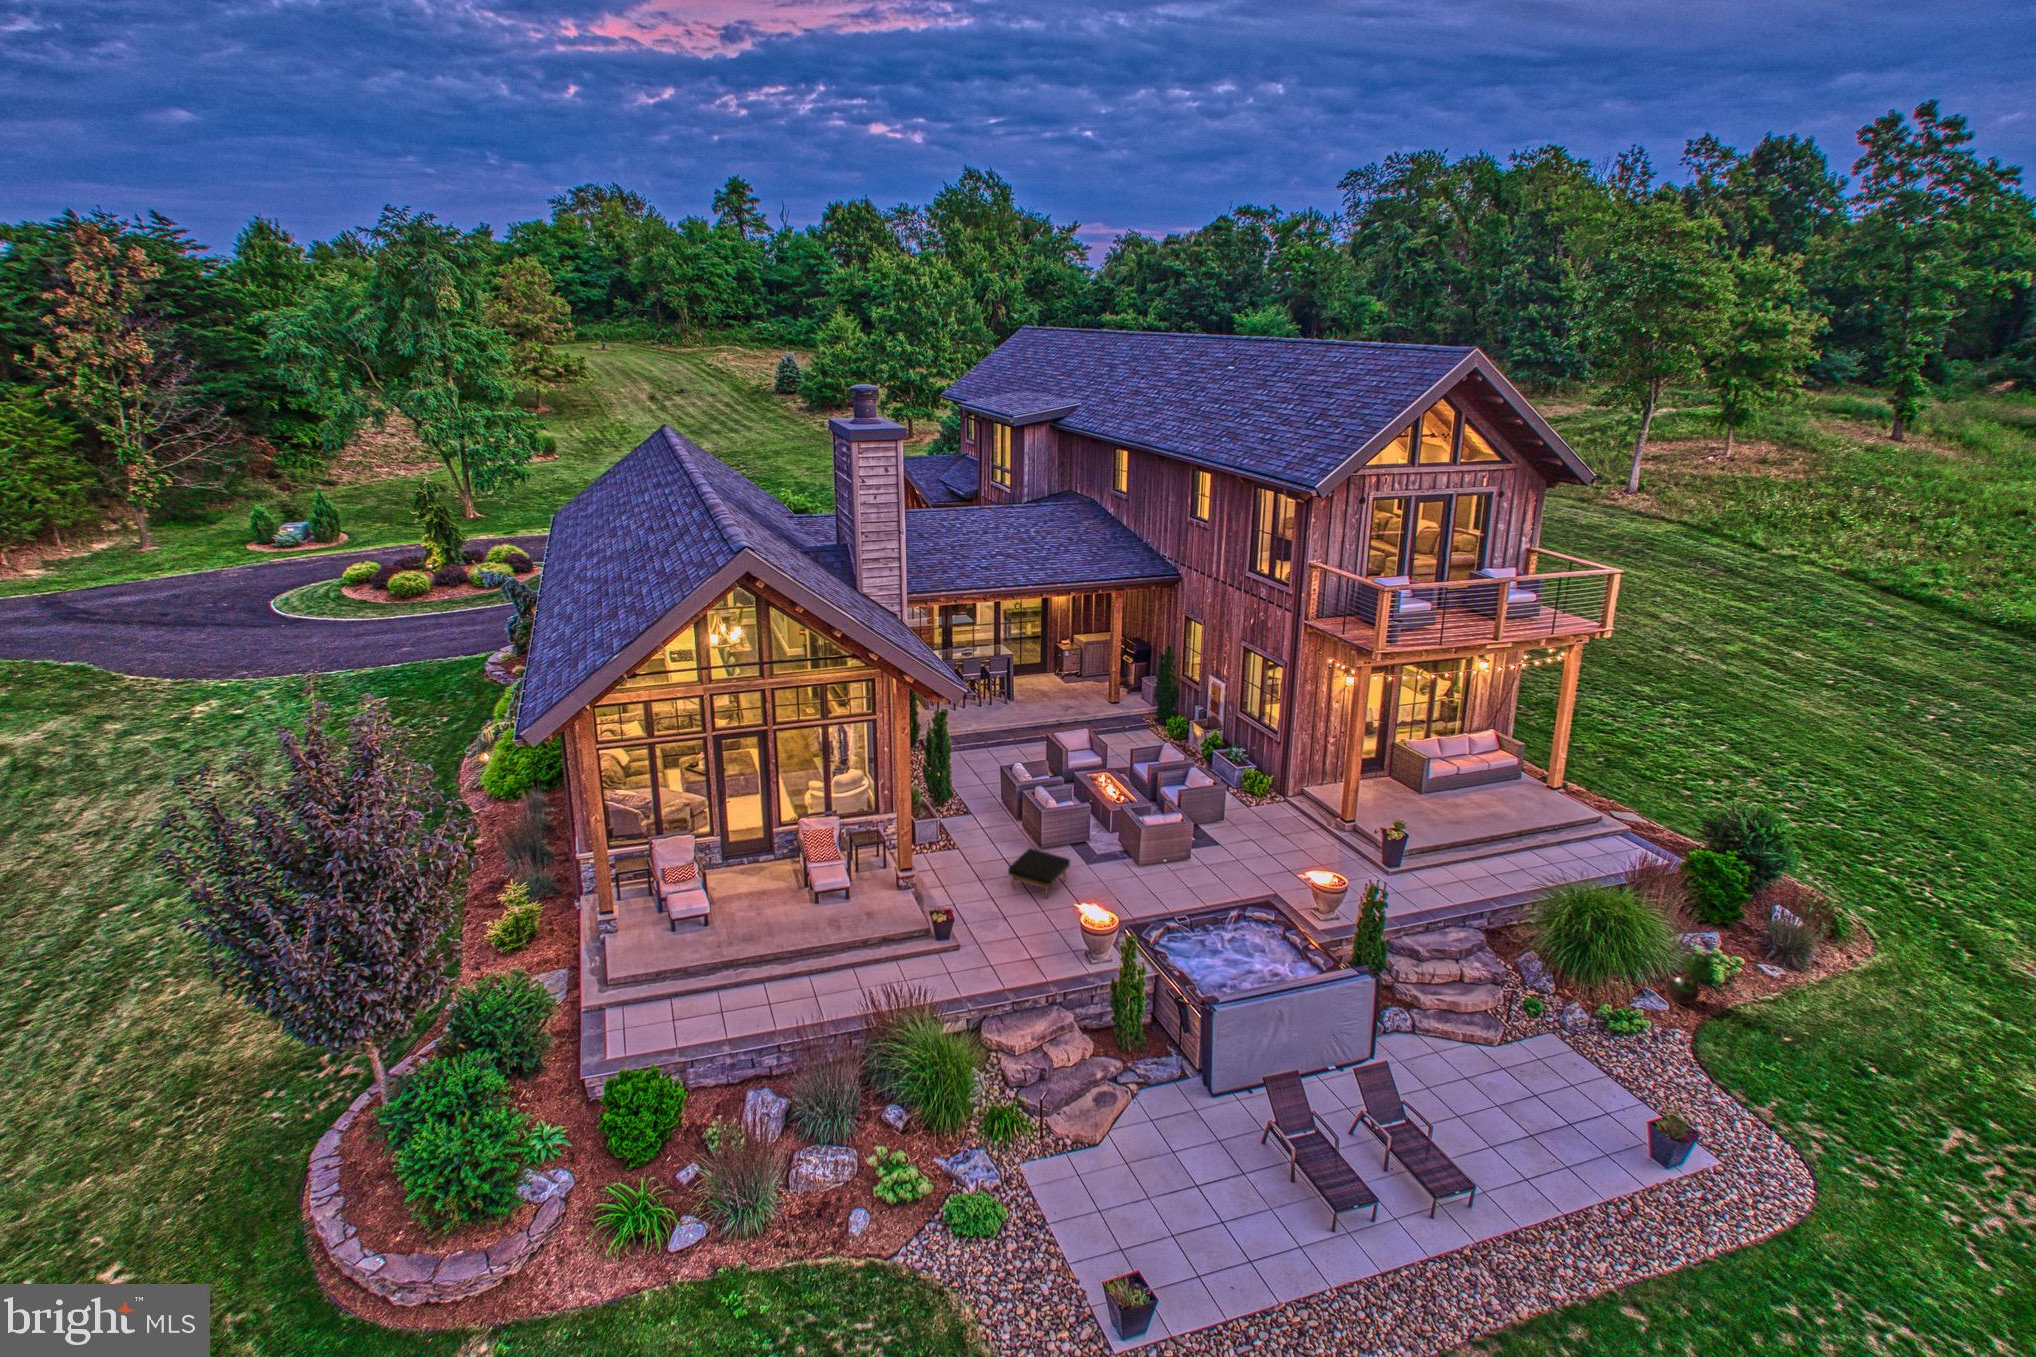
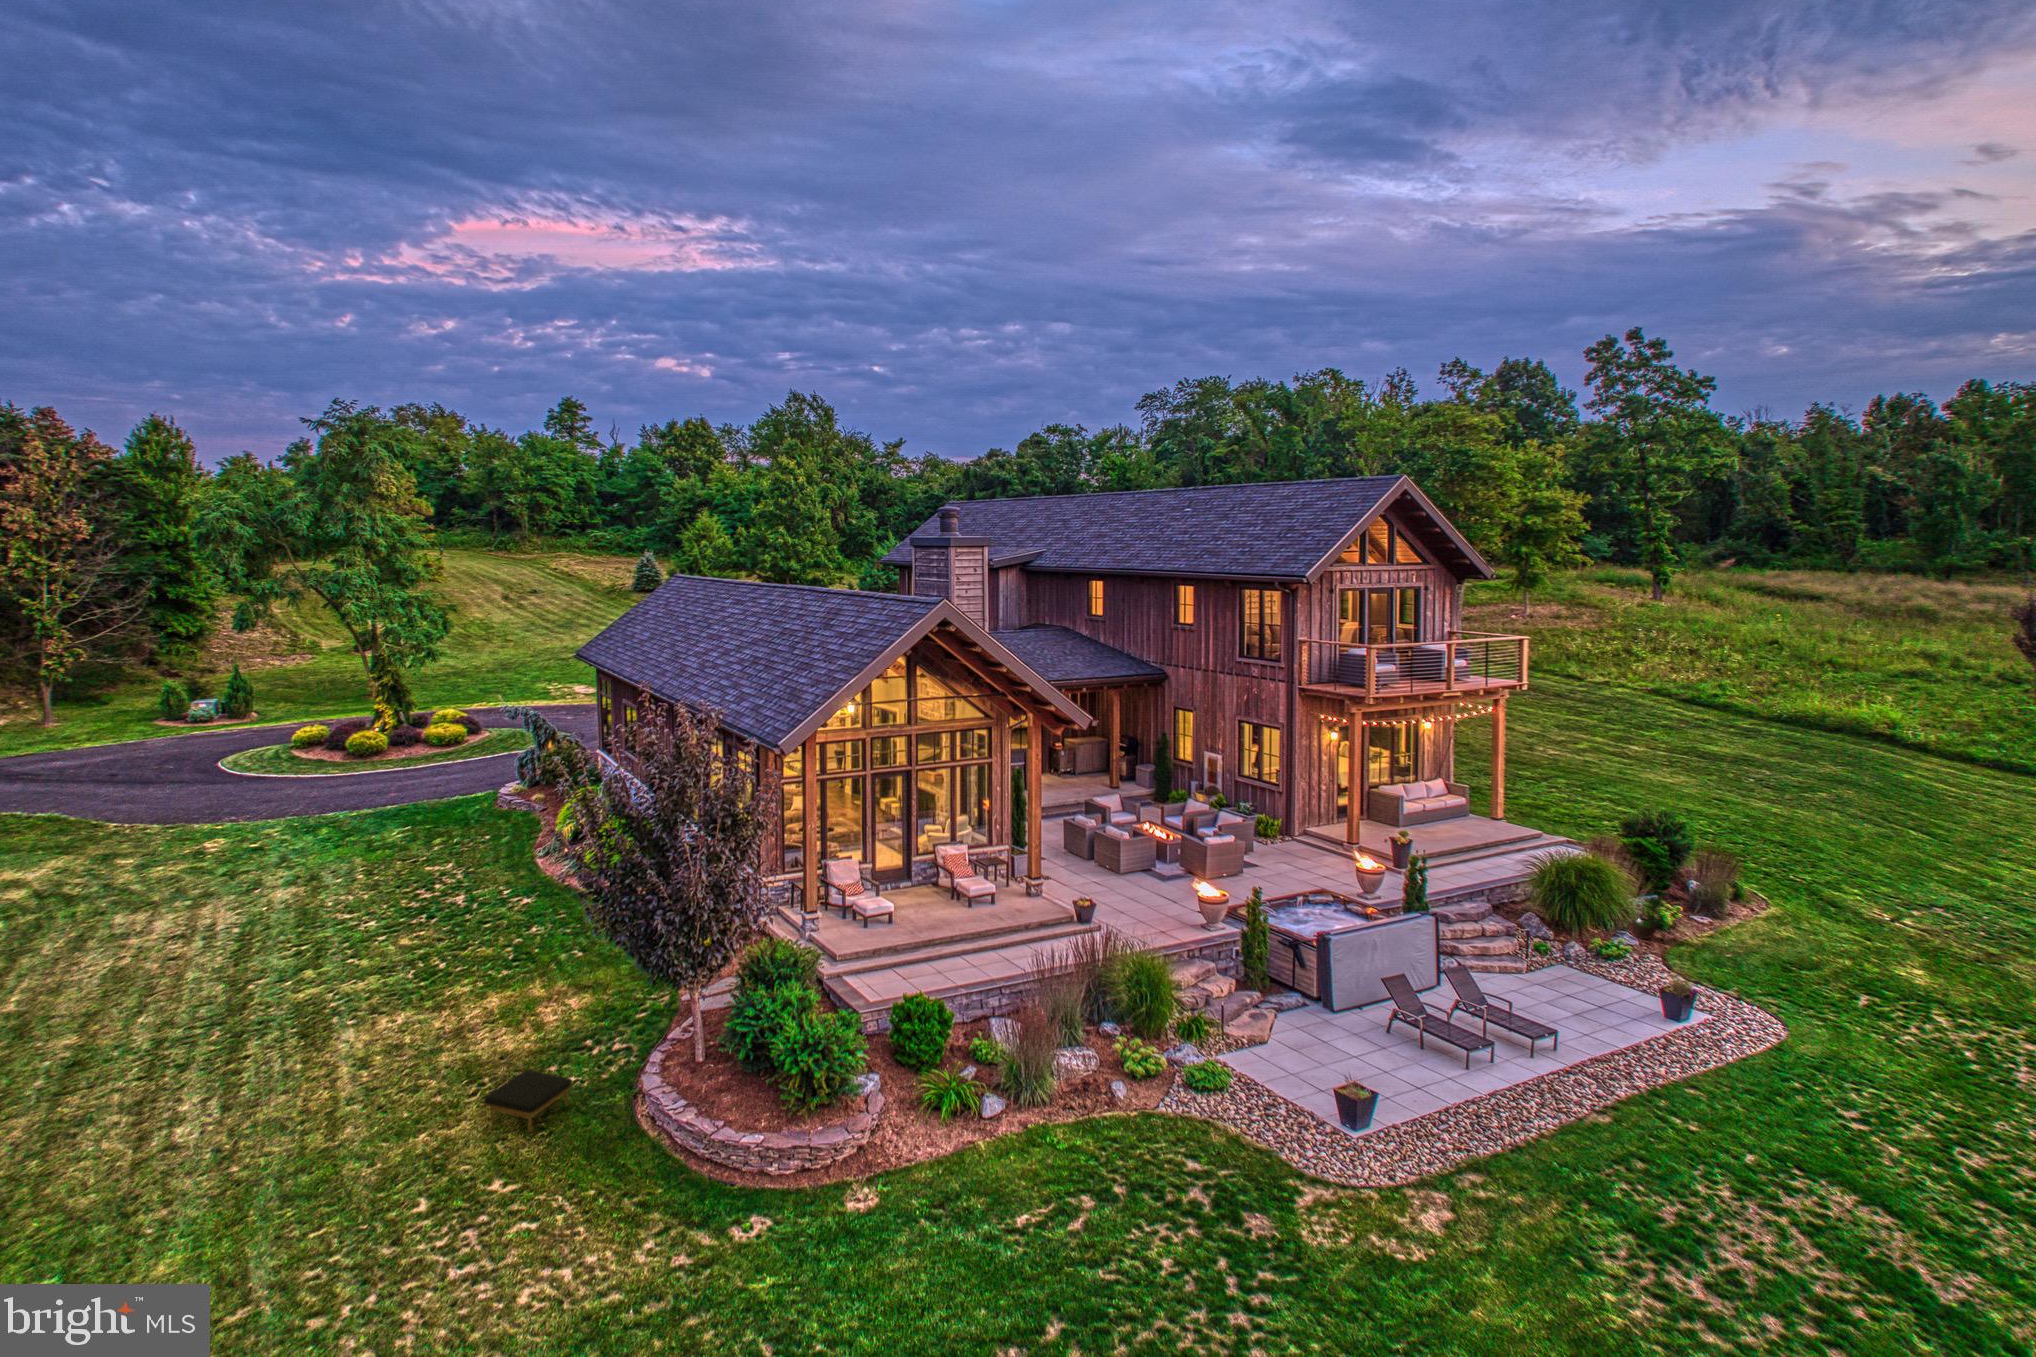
ottoman: present [1008,848,1070,898] -> present [485,1070,572,1133]

